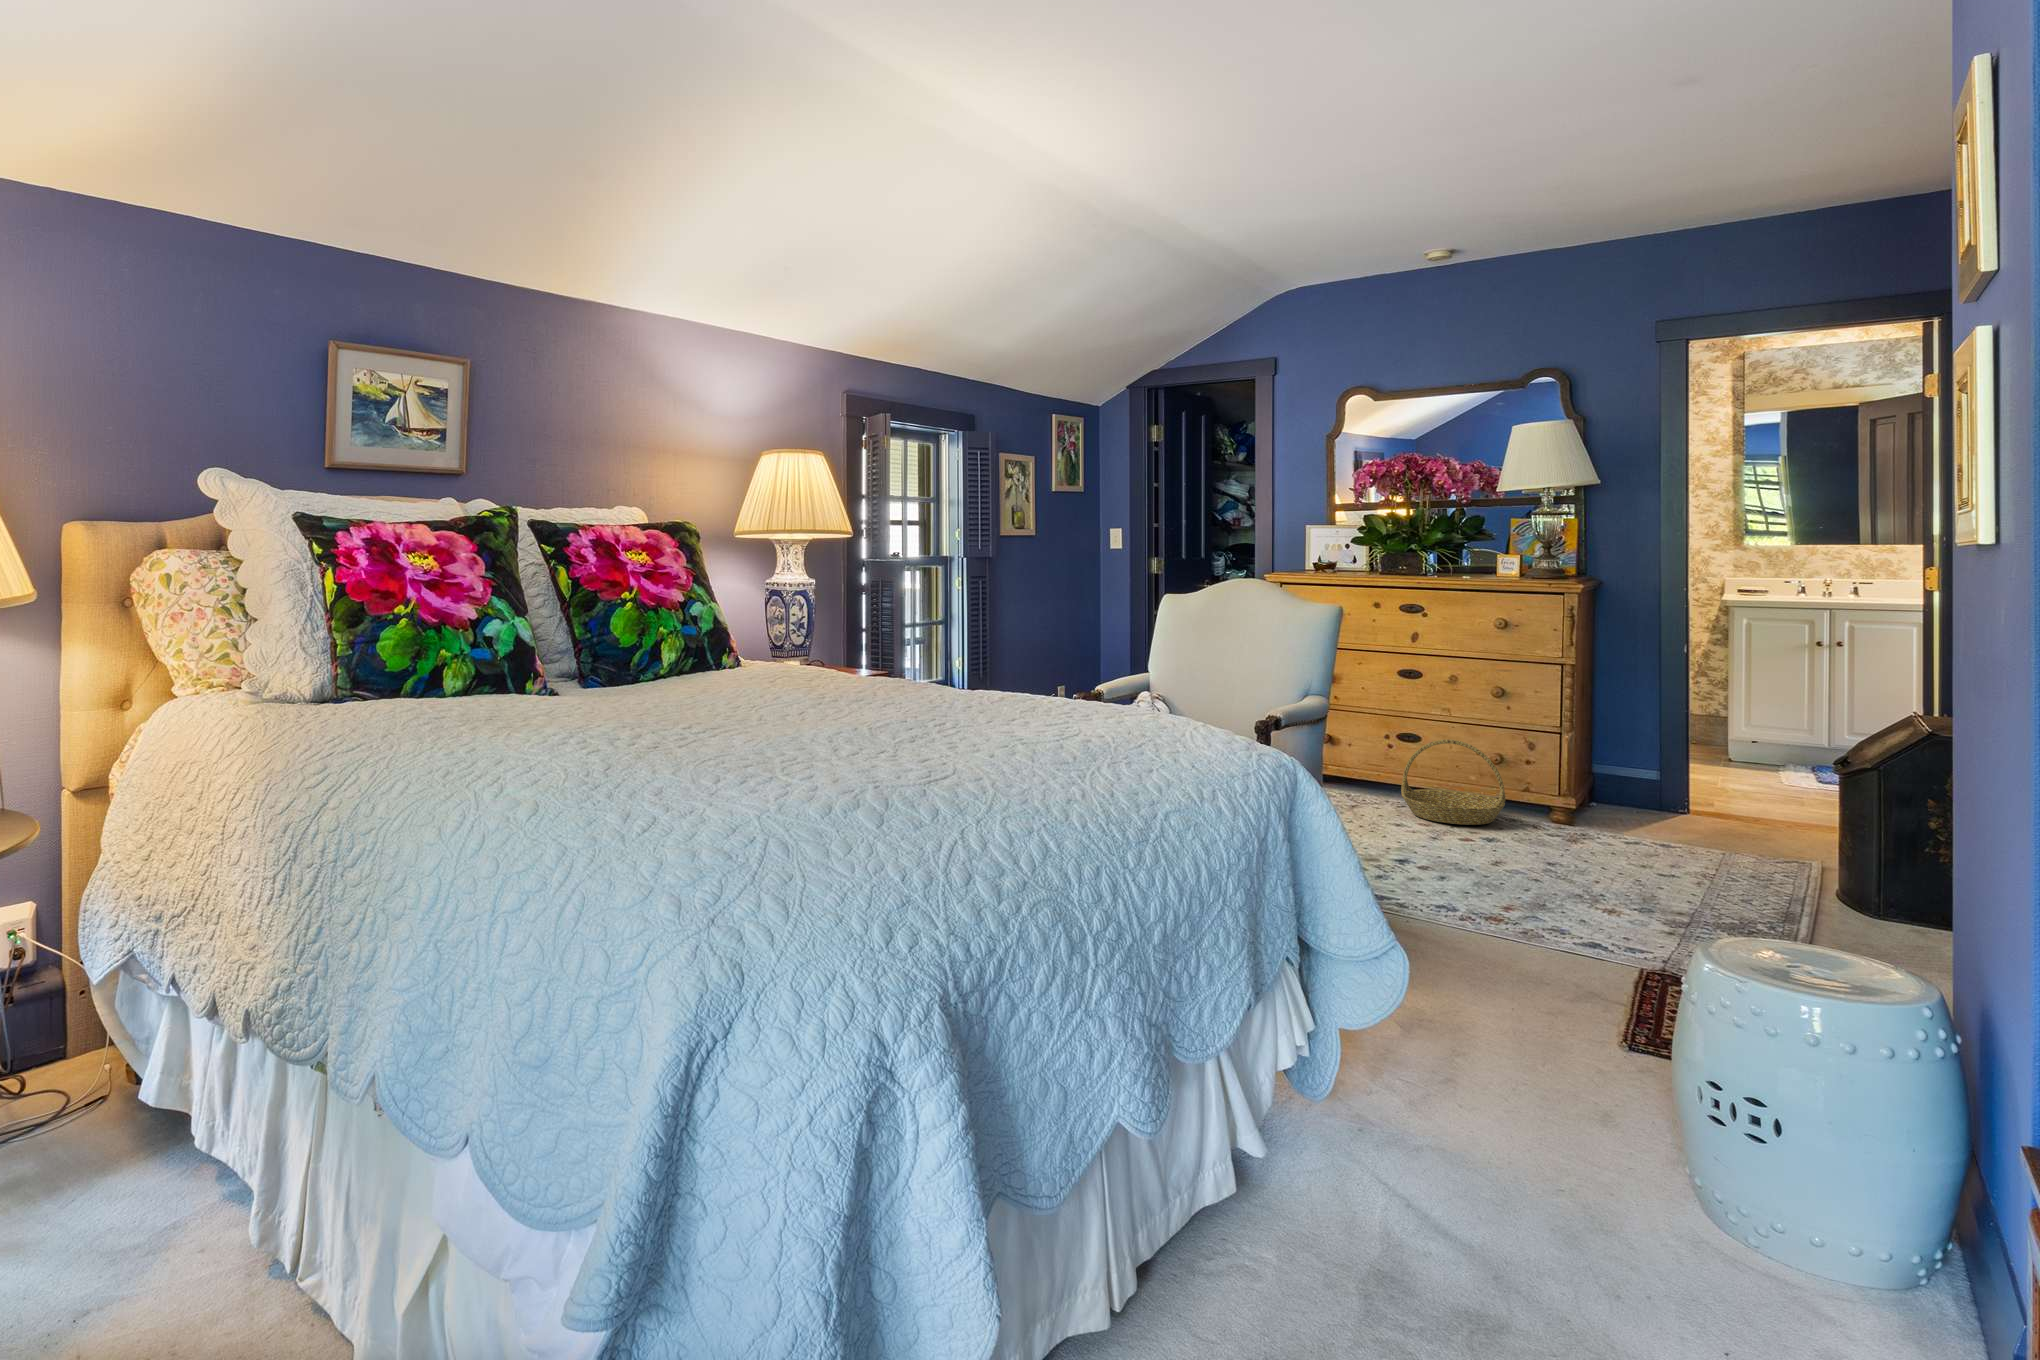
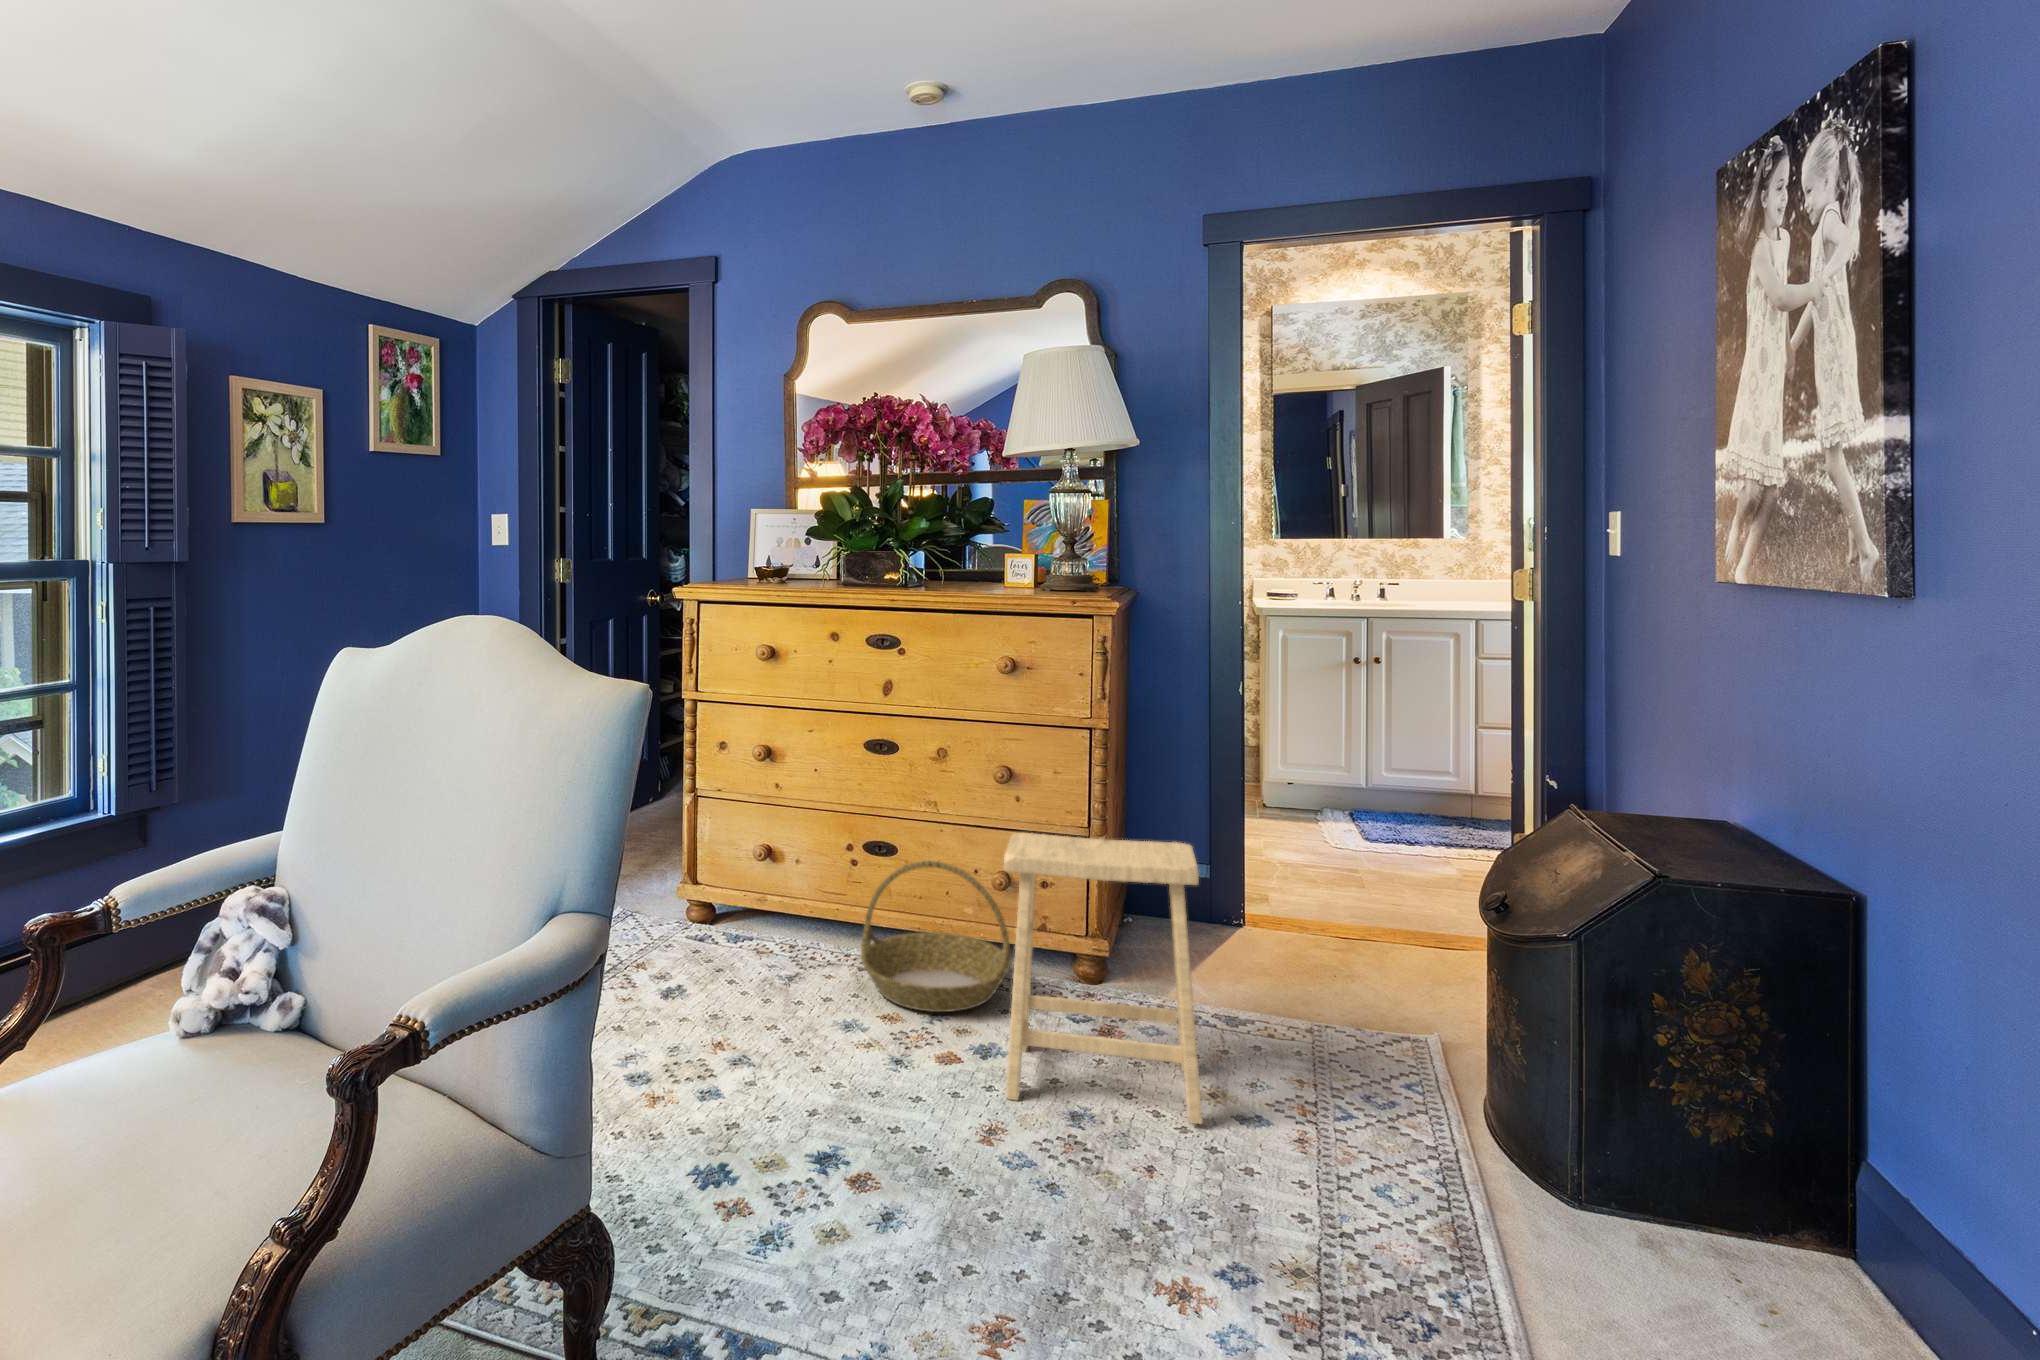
footstool: none [1504,715,1633,871] -> present [1004,833,1202,1124]

